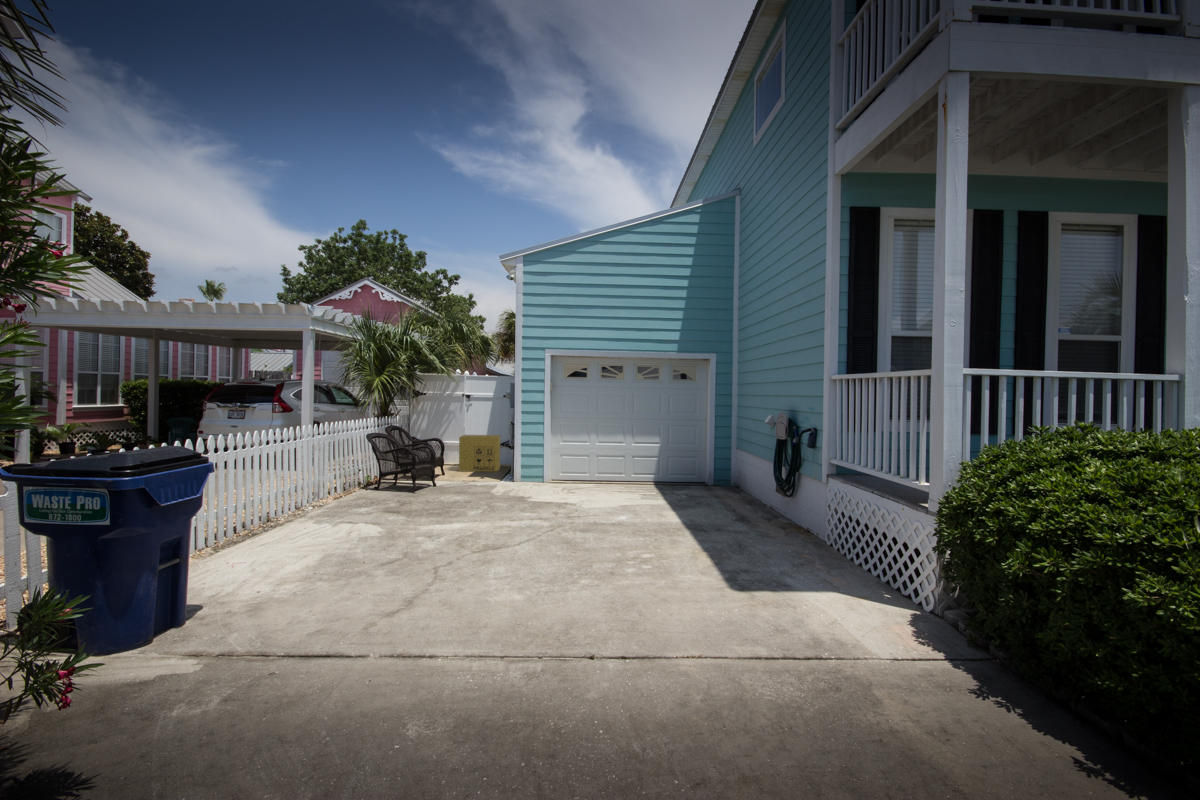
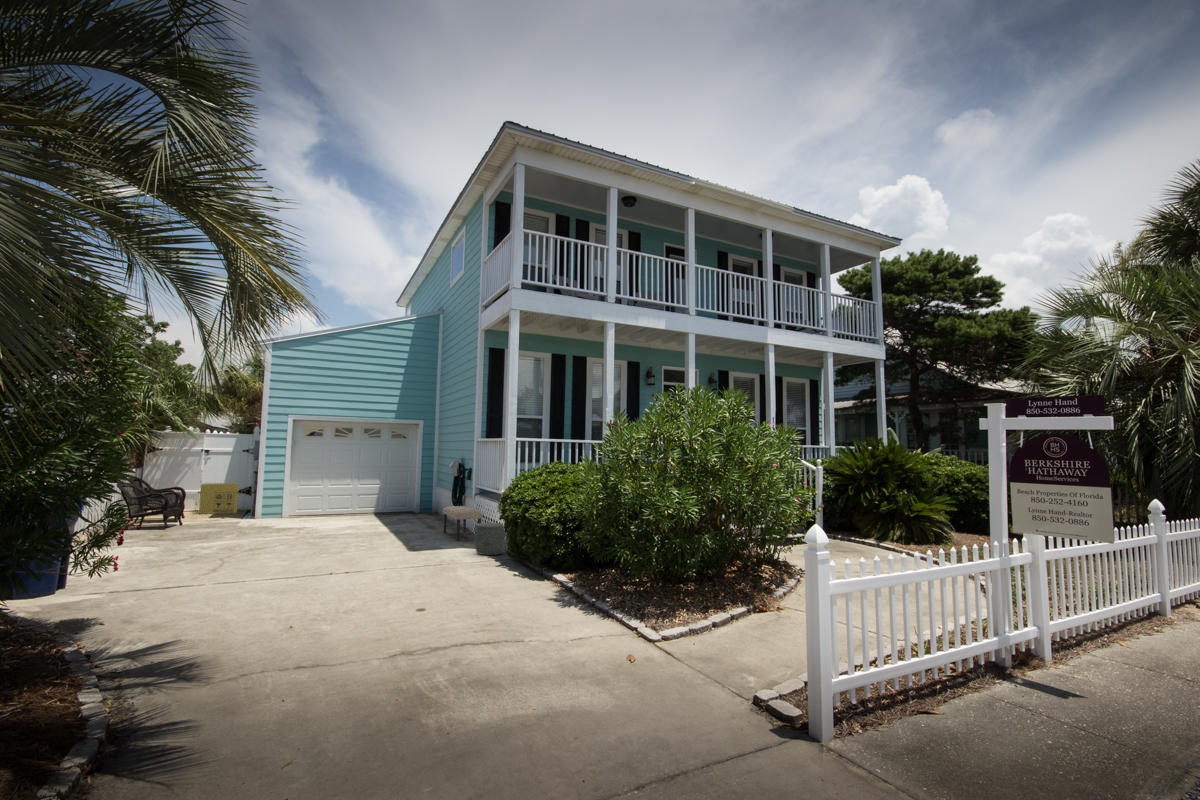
bench: none [767,490,847,556] -> present [443,506,482,540]
planter: none [862,543,934,618] -> present [475,523,505,555]

